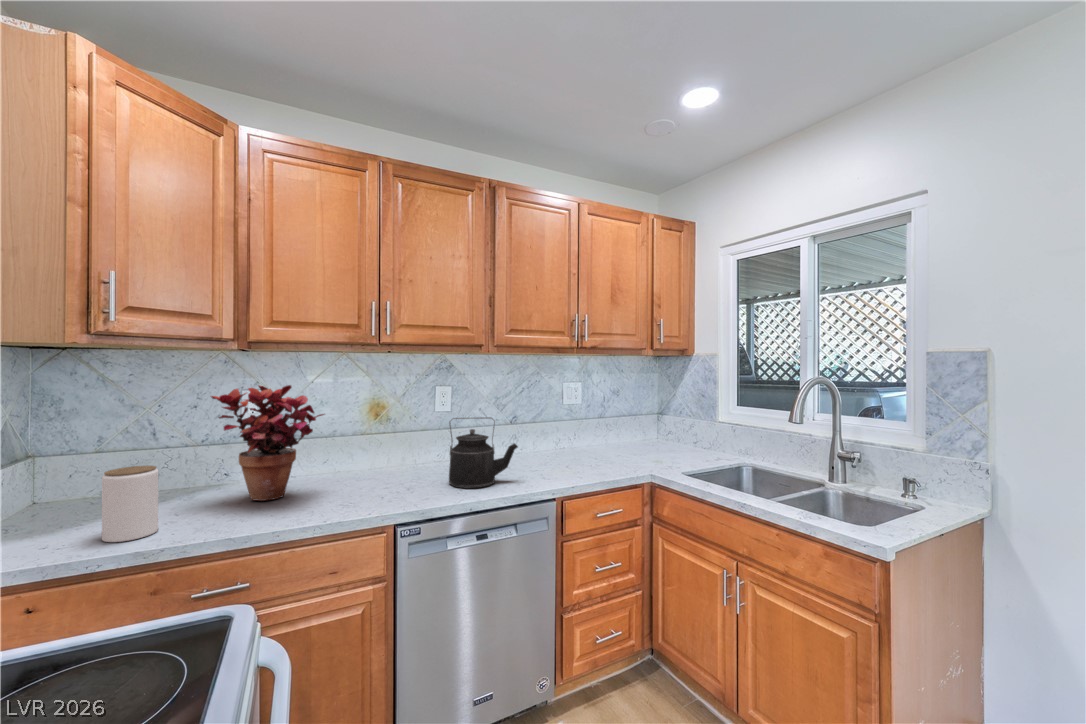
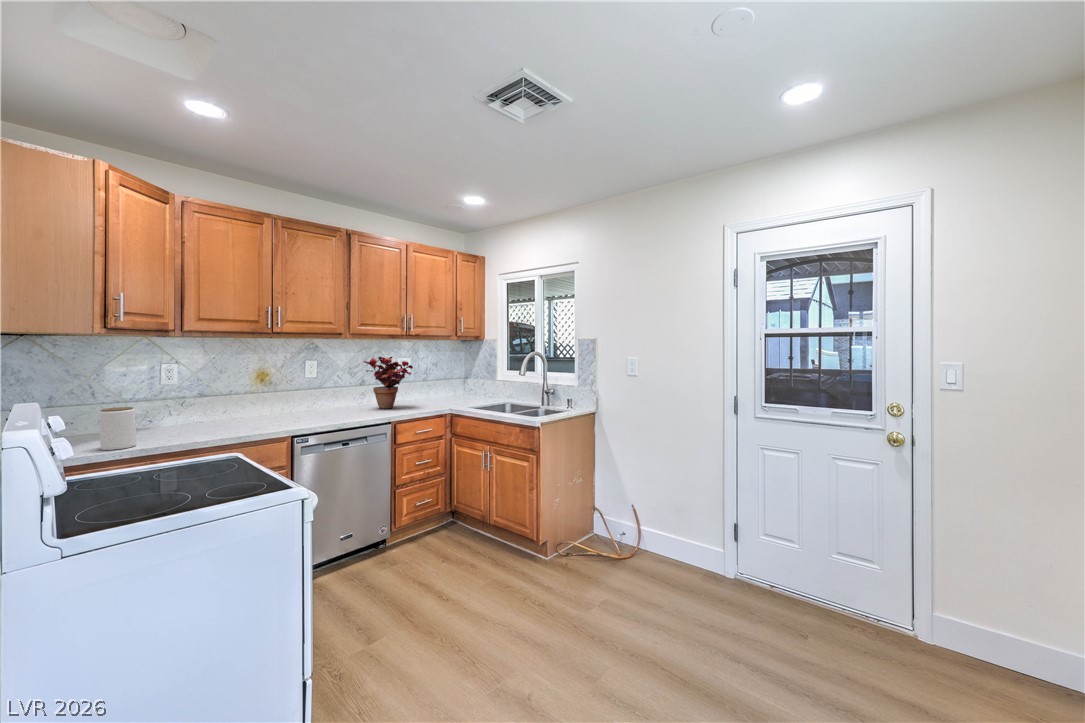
potted plant: present [211,385,324,501] -> present [364,357,413,409]
kettle: present [449,417,518,489] -> none [322,378,368,420]

